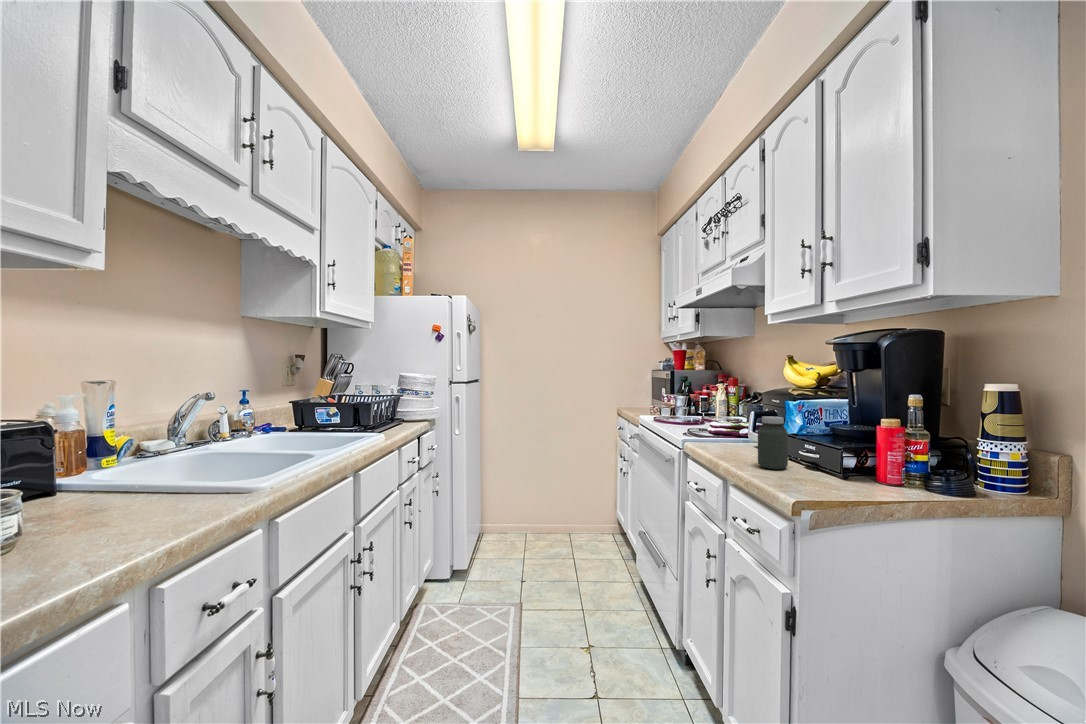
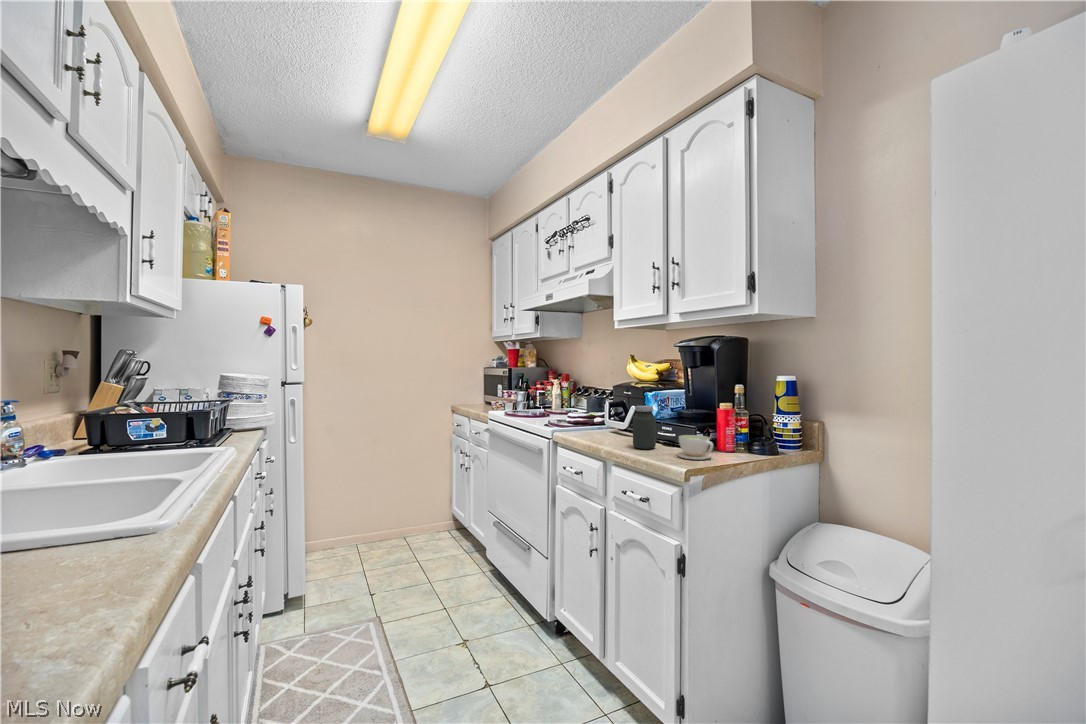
coffee cup: none [805,456,852,489] -> present [678,435,713,460]

